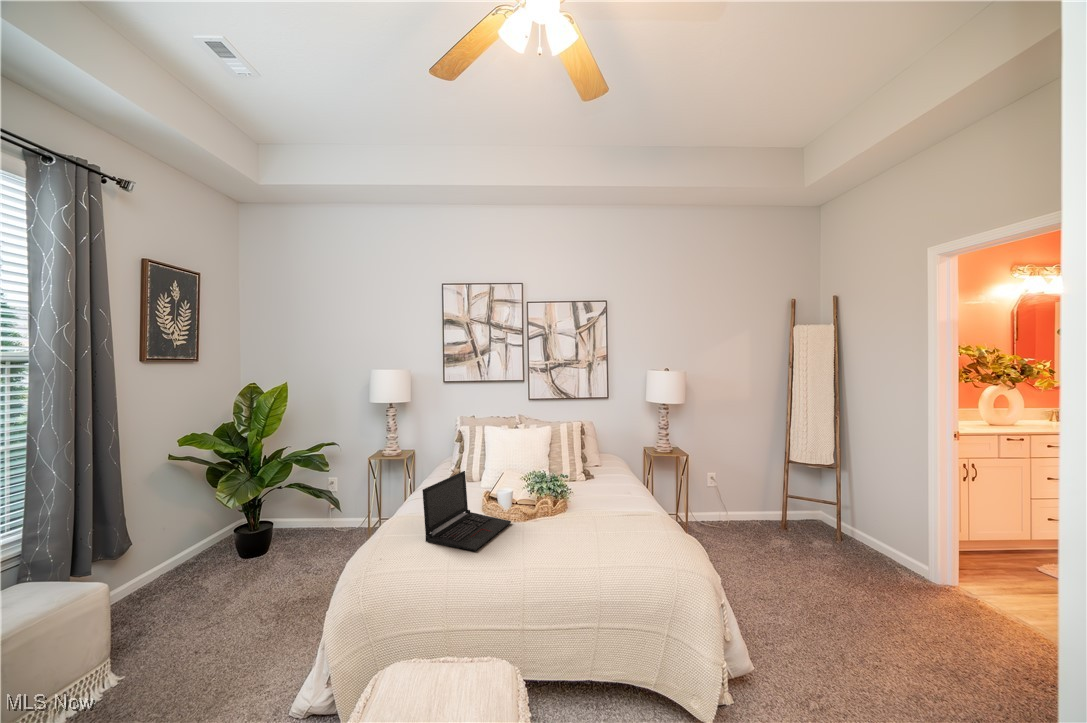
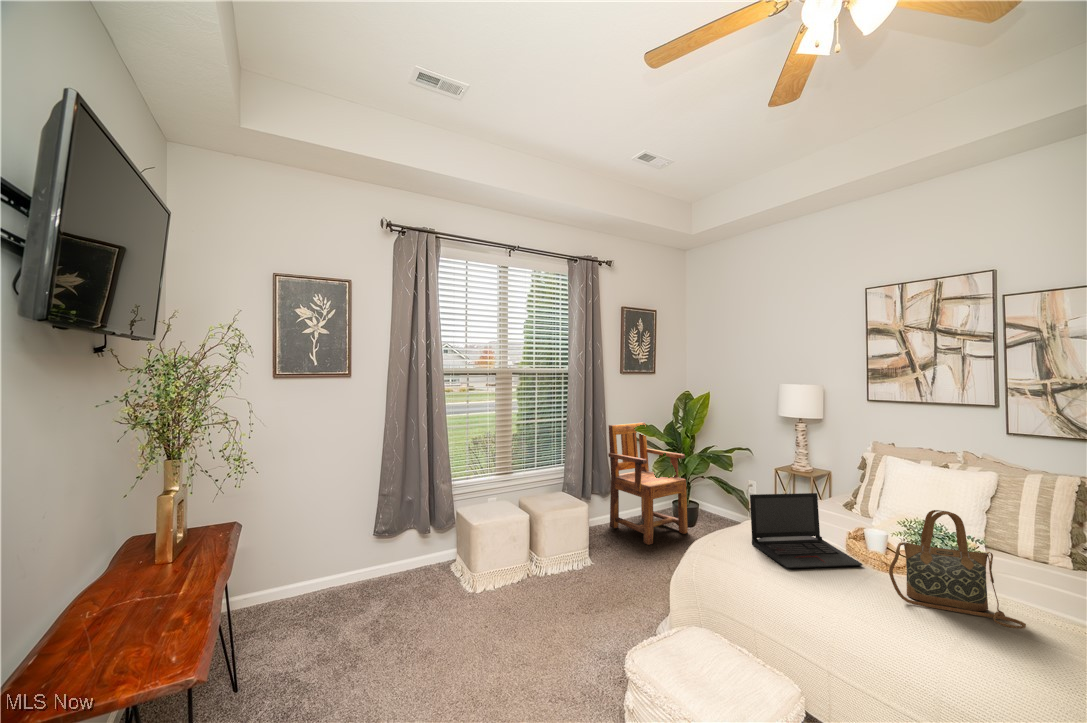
armchair: none [125,433,266,607] -> present [608,422,688,545]
handbag: none [544,460,608,538] -> present [889,510,1026,629]

